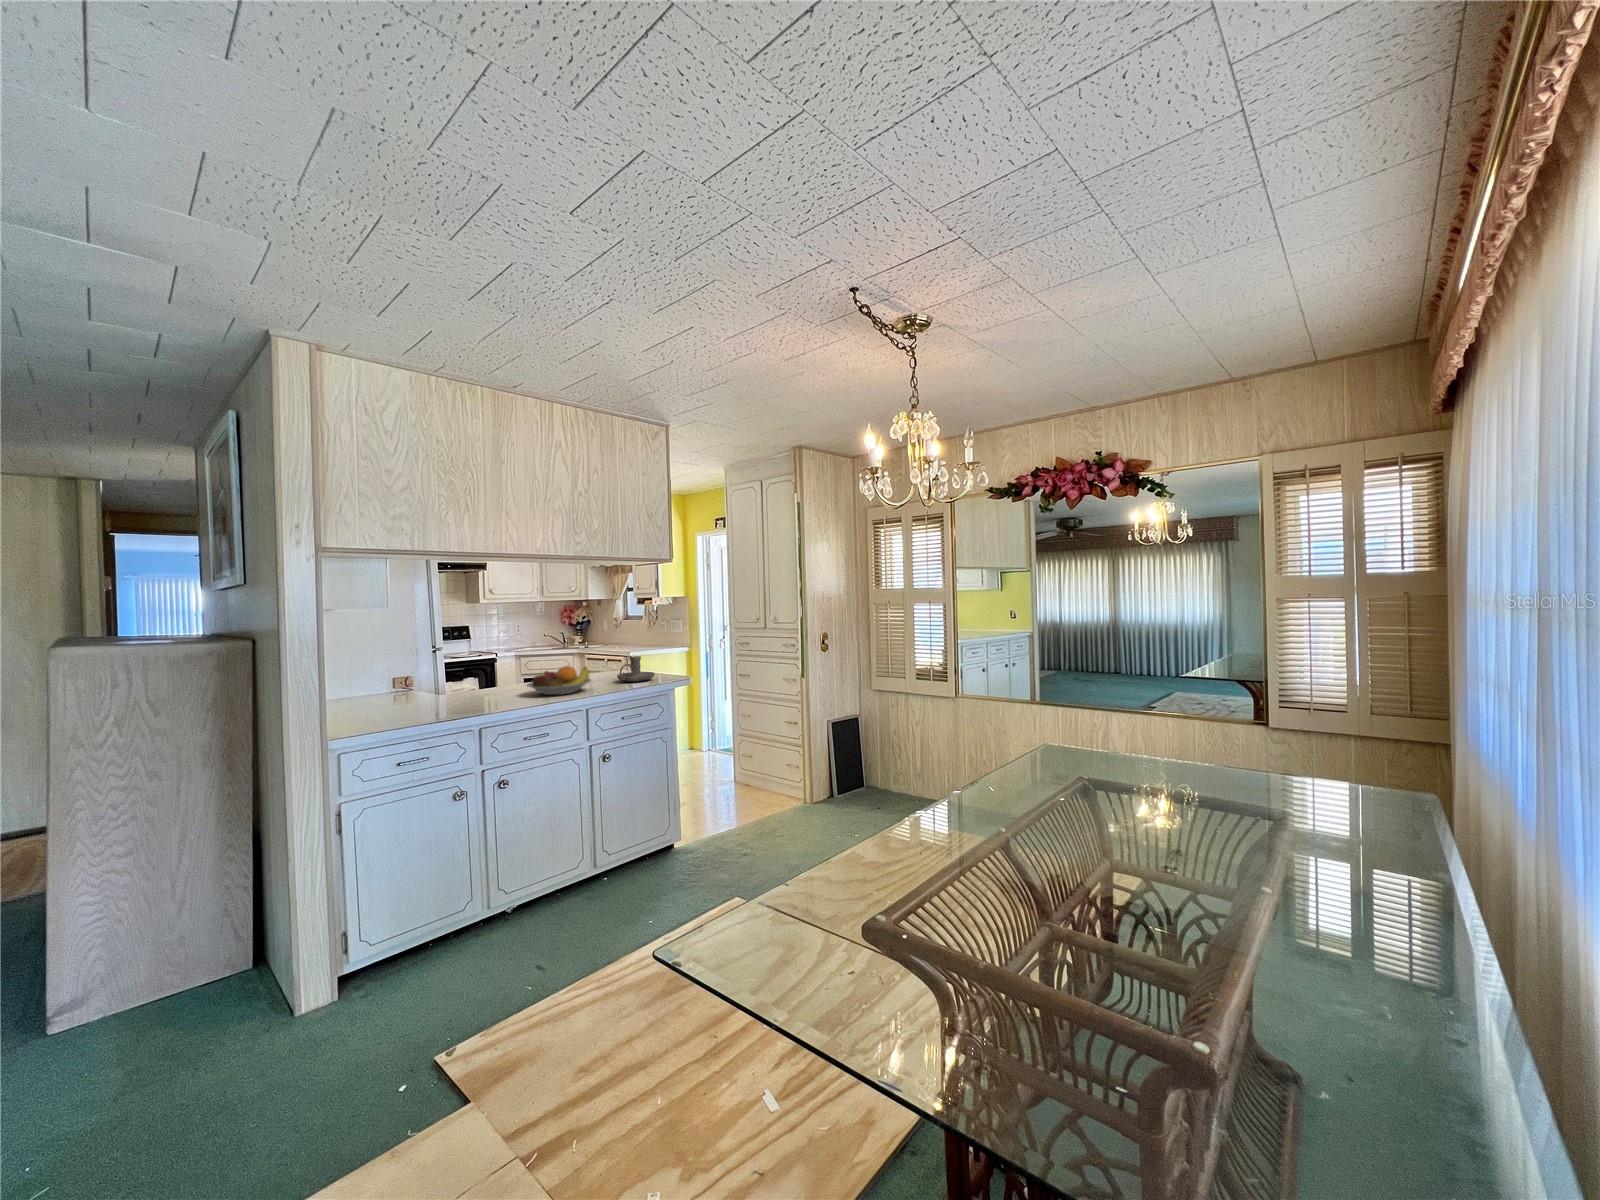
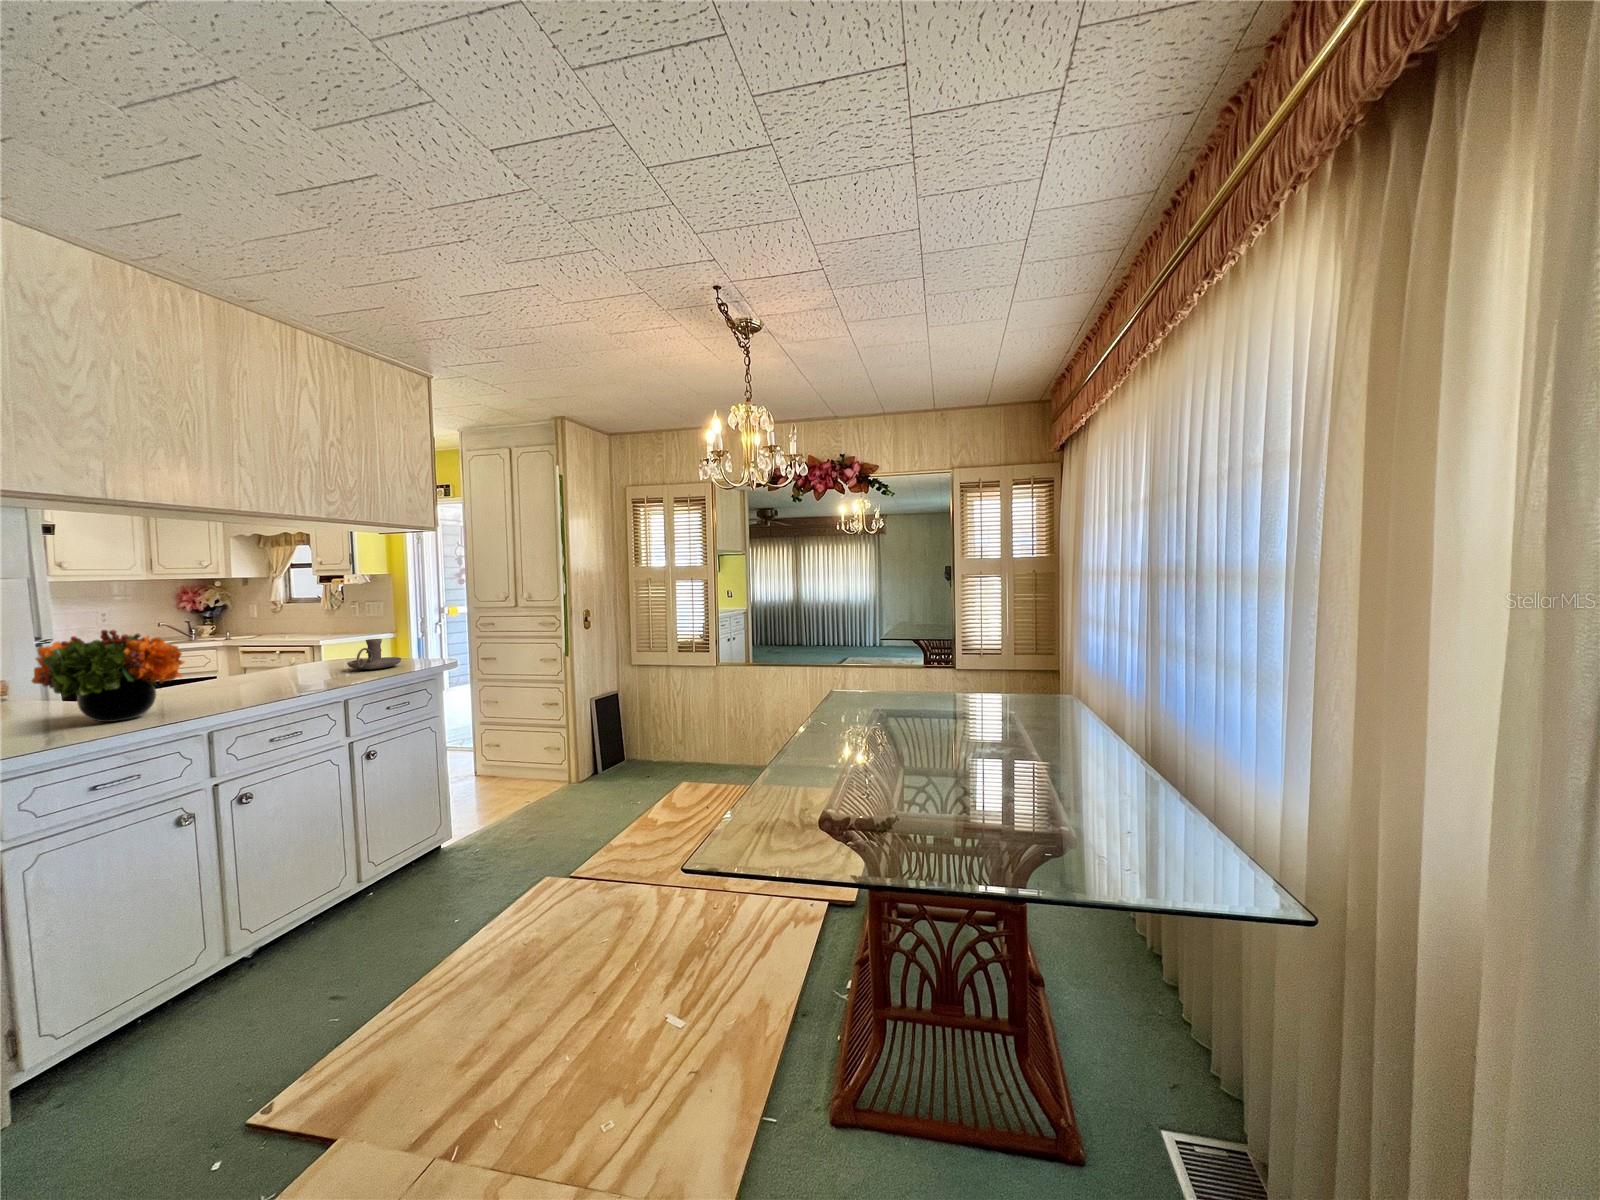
flower arrangement: none [423,647,502,711] -> present [32,630,184,722]
fruit bowl: present [526,666,591,695] -> none [214,652,322,692]

